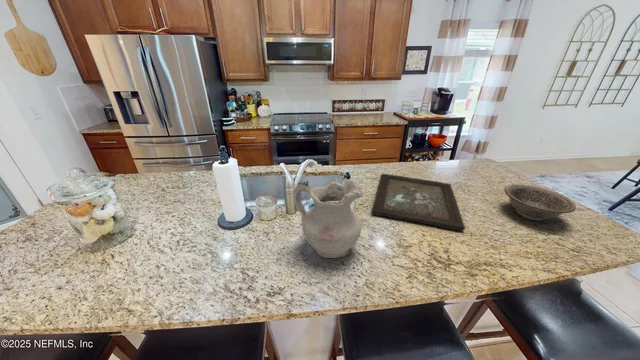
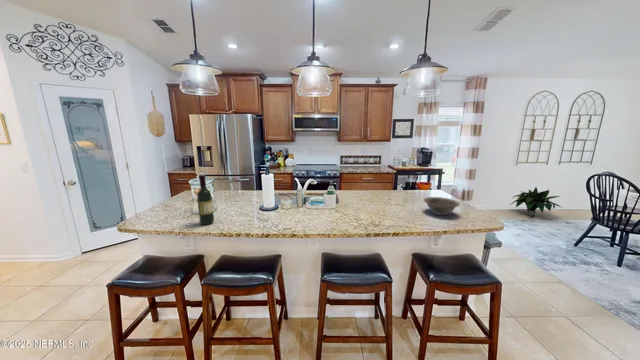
potted plant: none [525,135,590,170] -> present [511,187,560,216]
tray: present [372,174,465,231] -> none [344,194,400,216]
ceramic pitcher: present [293,181,363,258] -> none [299,181,332,222]
wine bottle: none [38,187,118,290] -> present [197,175,214,225]

